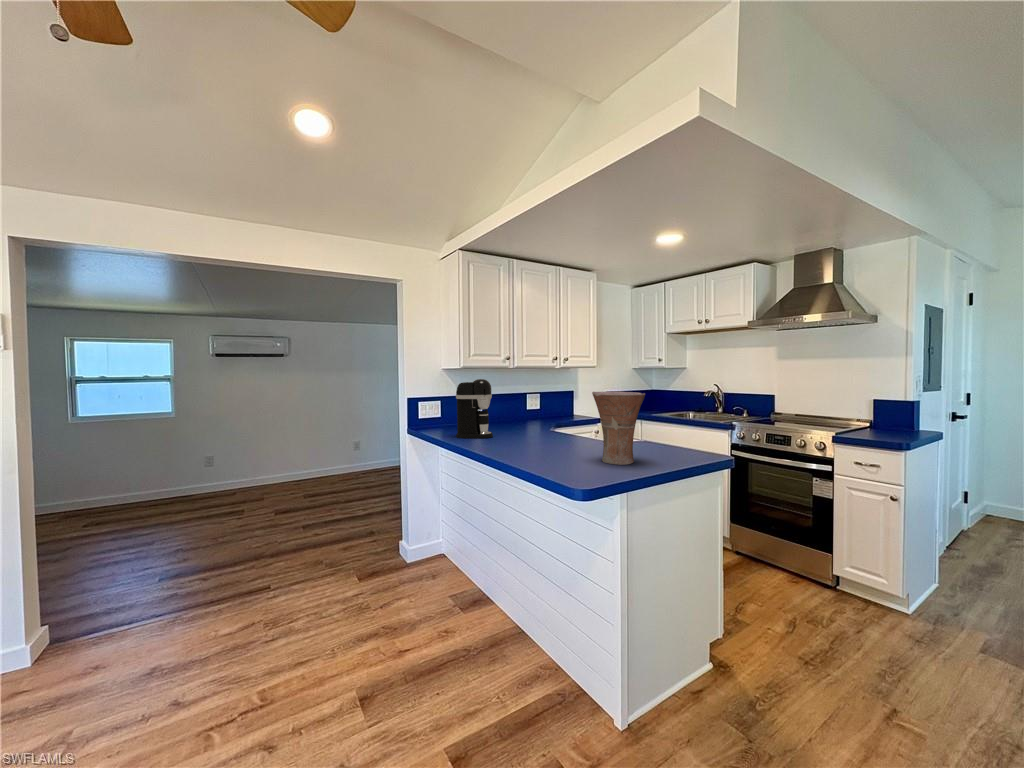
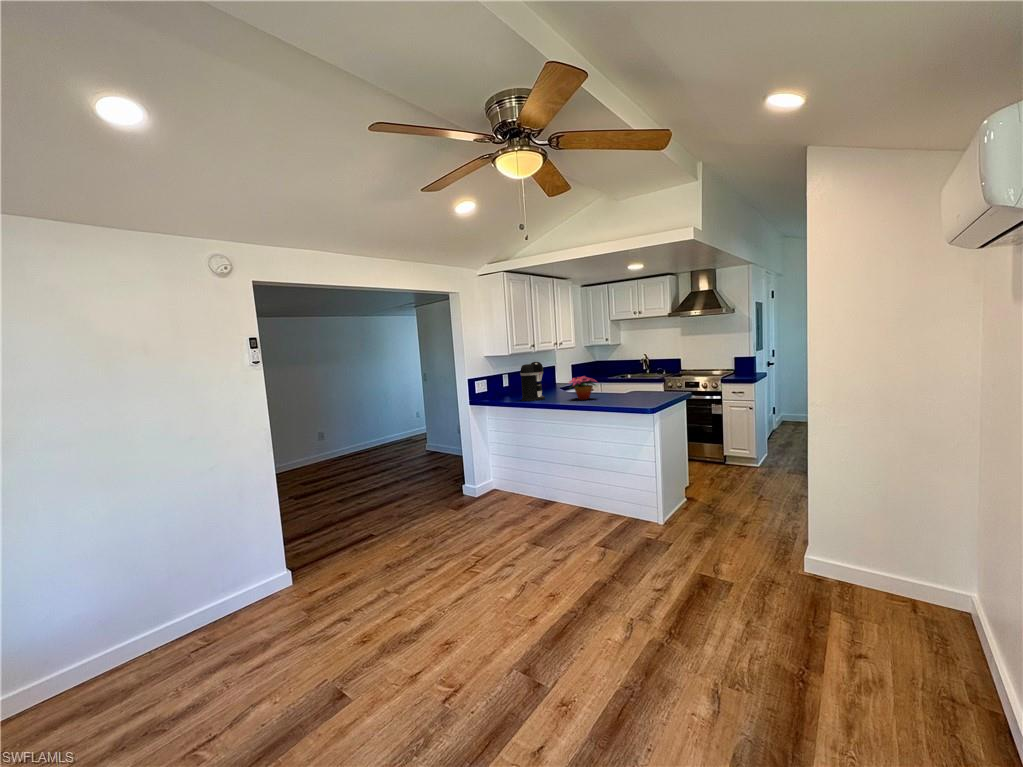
vase: present [592,391,645,465] -> none [628,363,656,401]
flower arrangement: none [504,407,561,447] -> present [569,377,596,400]

